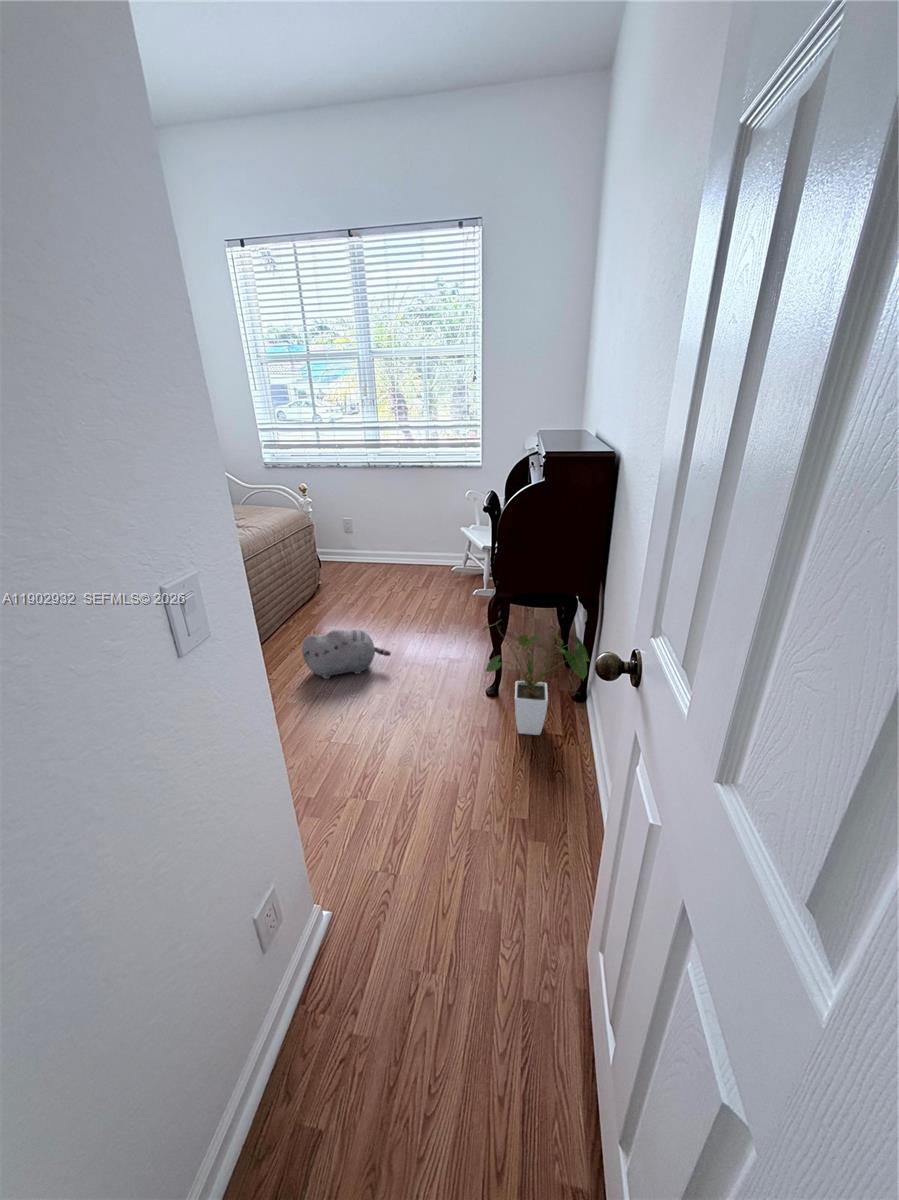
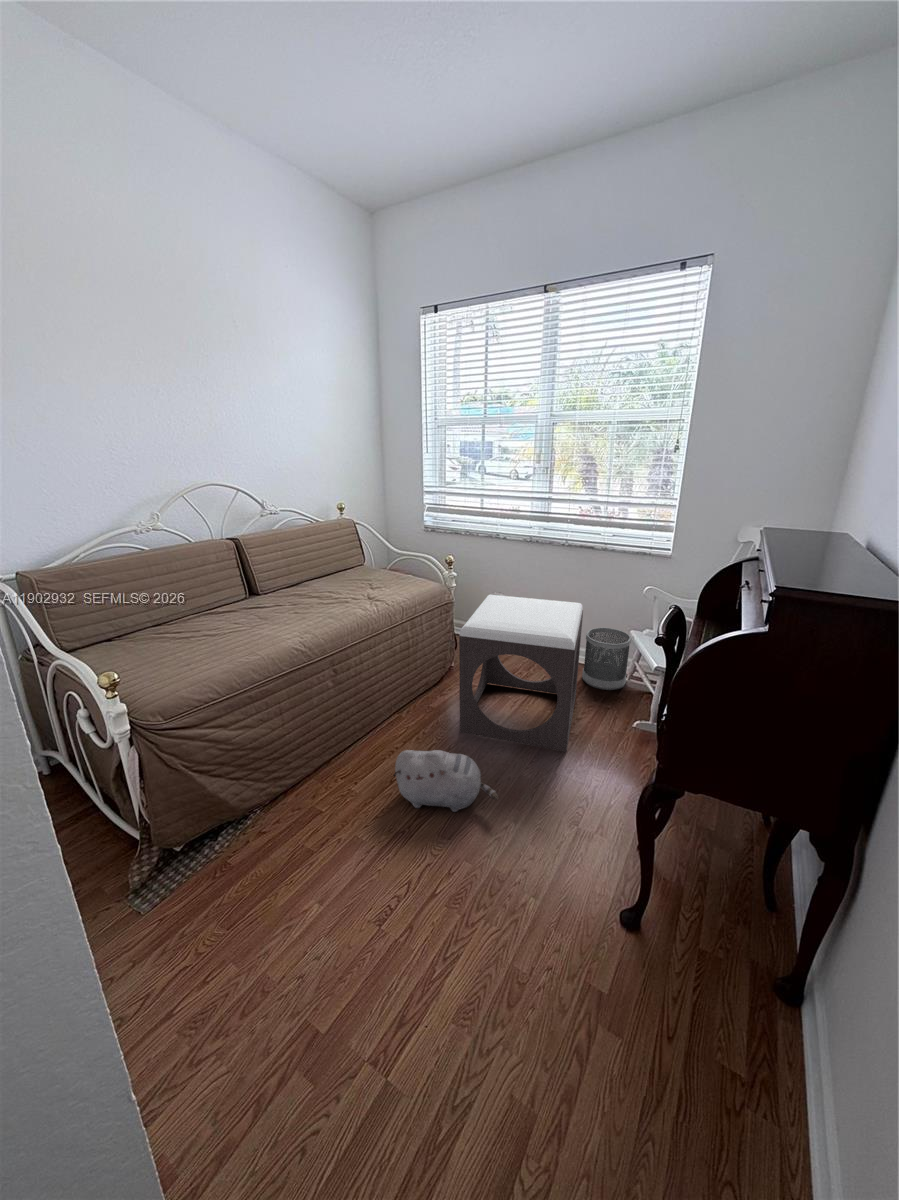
footstool: none [331,509,430,627] -> present [459,595,583,752]
wastebasket: none [427,531,462,580] -> present [582,627,631,690]
house plant: present [483,623,589,735] -> none [608,832,809,1040]

